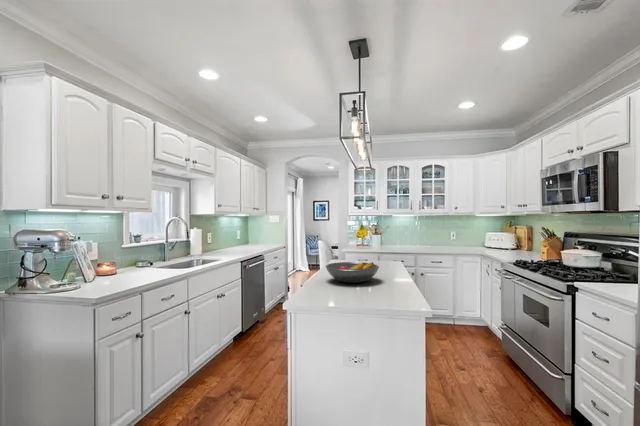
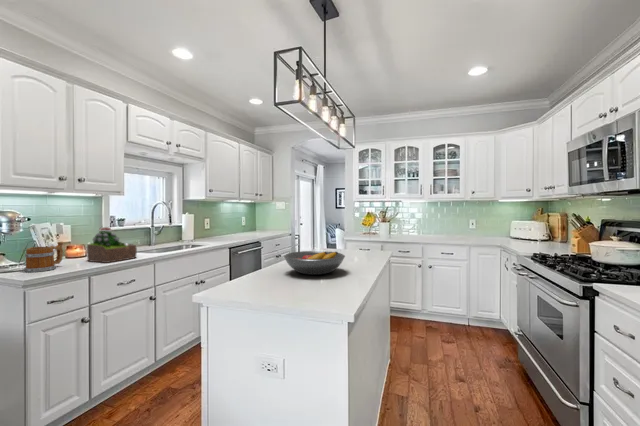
succulent plant: none [125,243,170,277] -> present [87,228,137,263]
mug: none [77,258,110,288] -> present [24,242,64,272]

